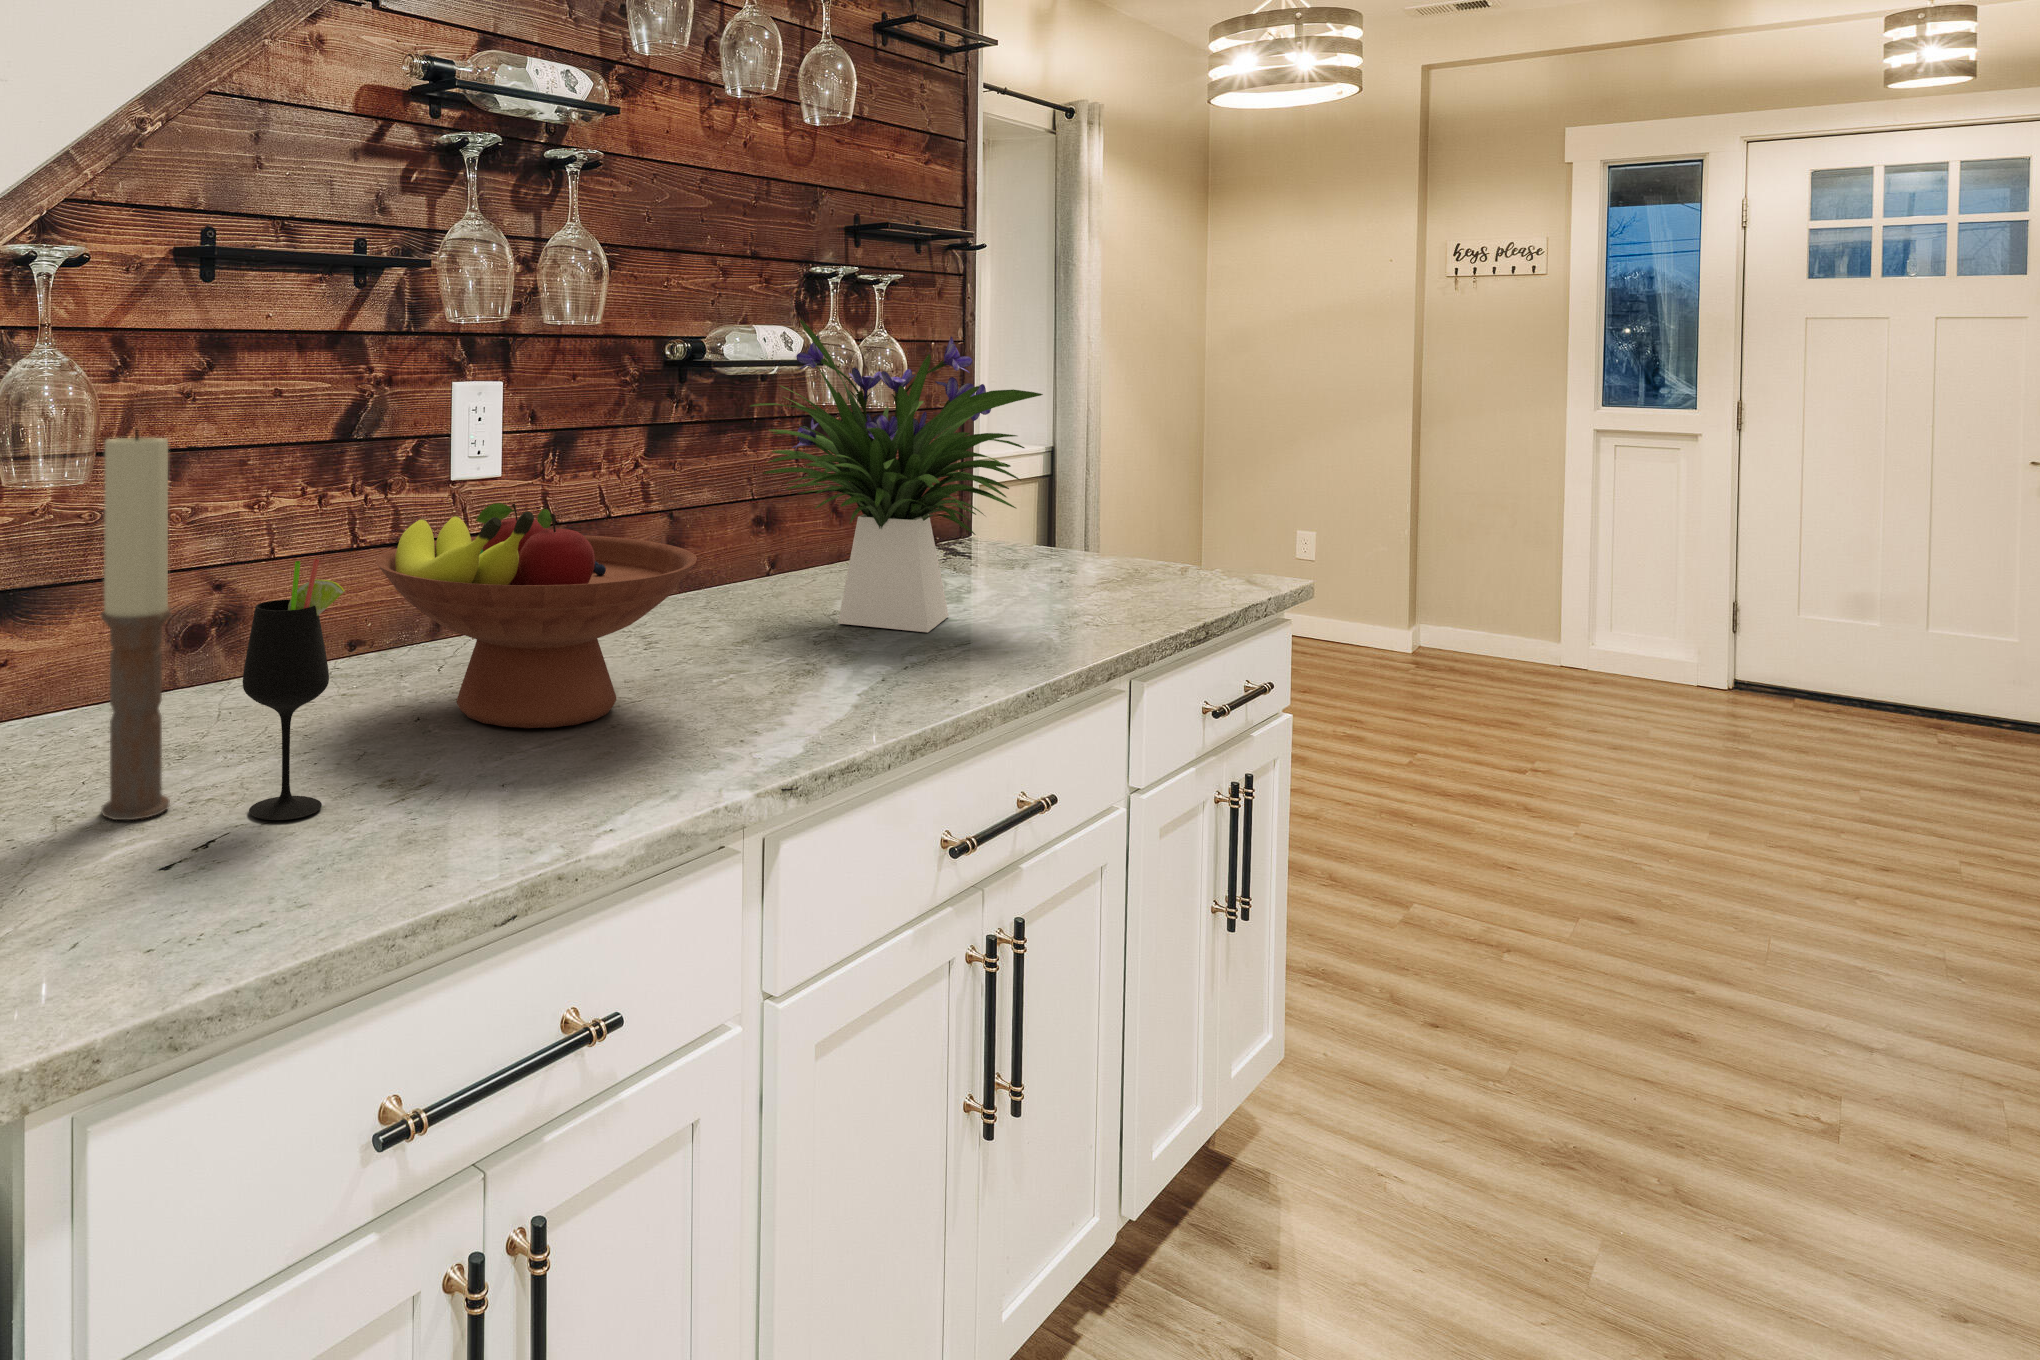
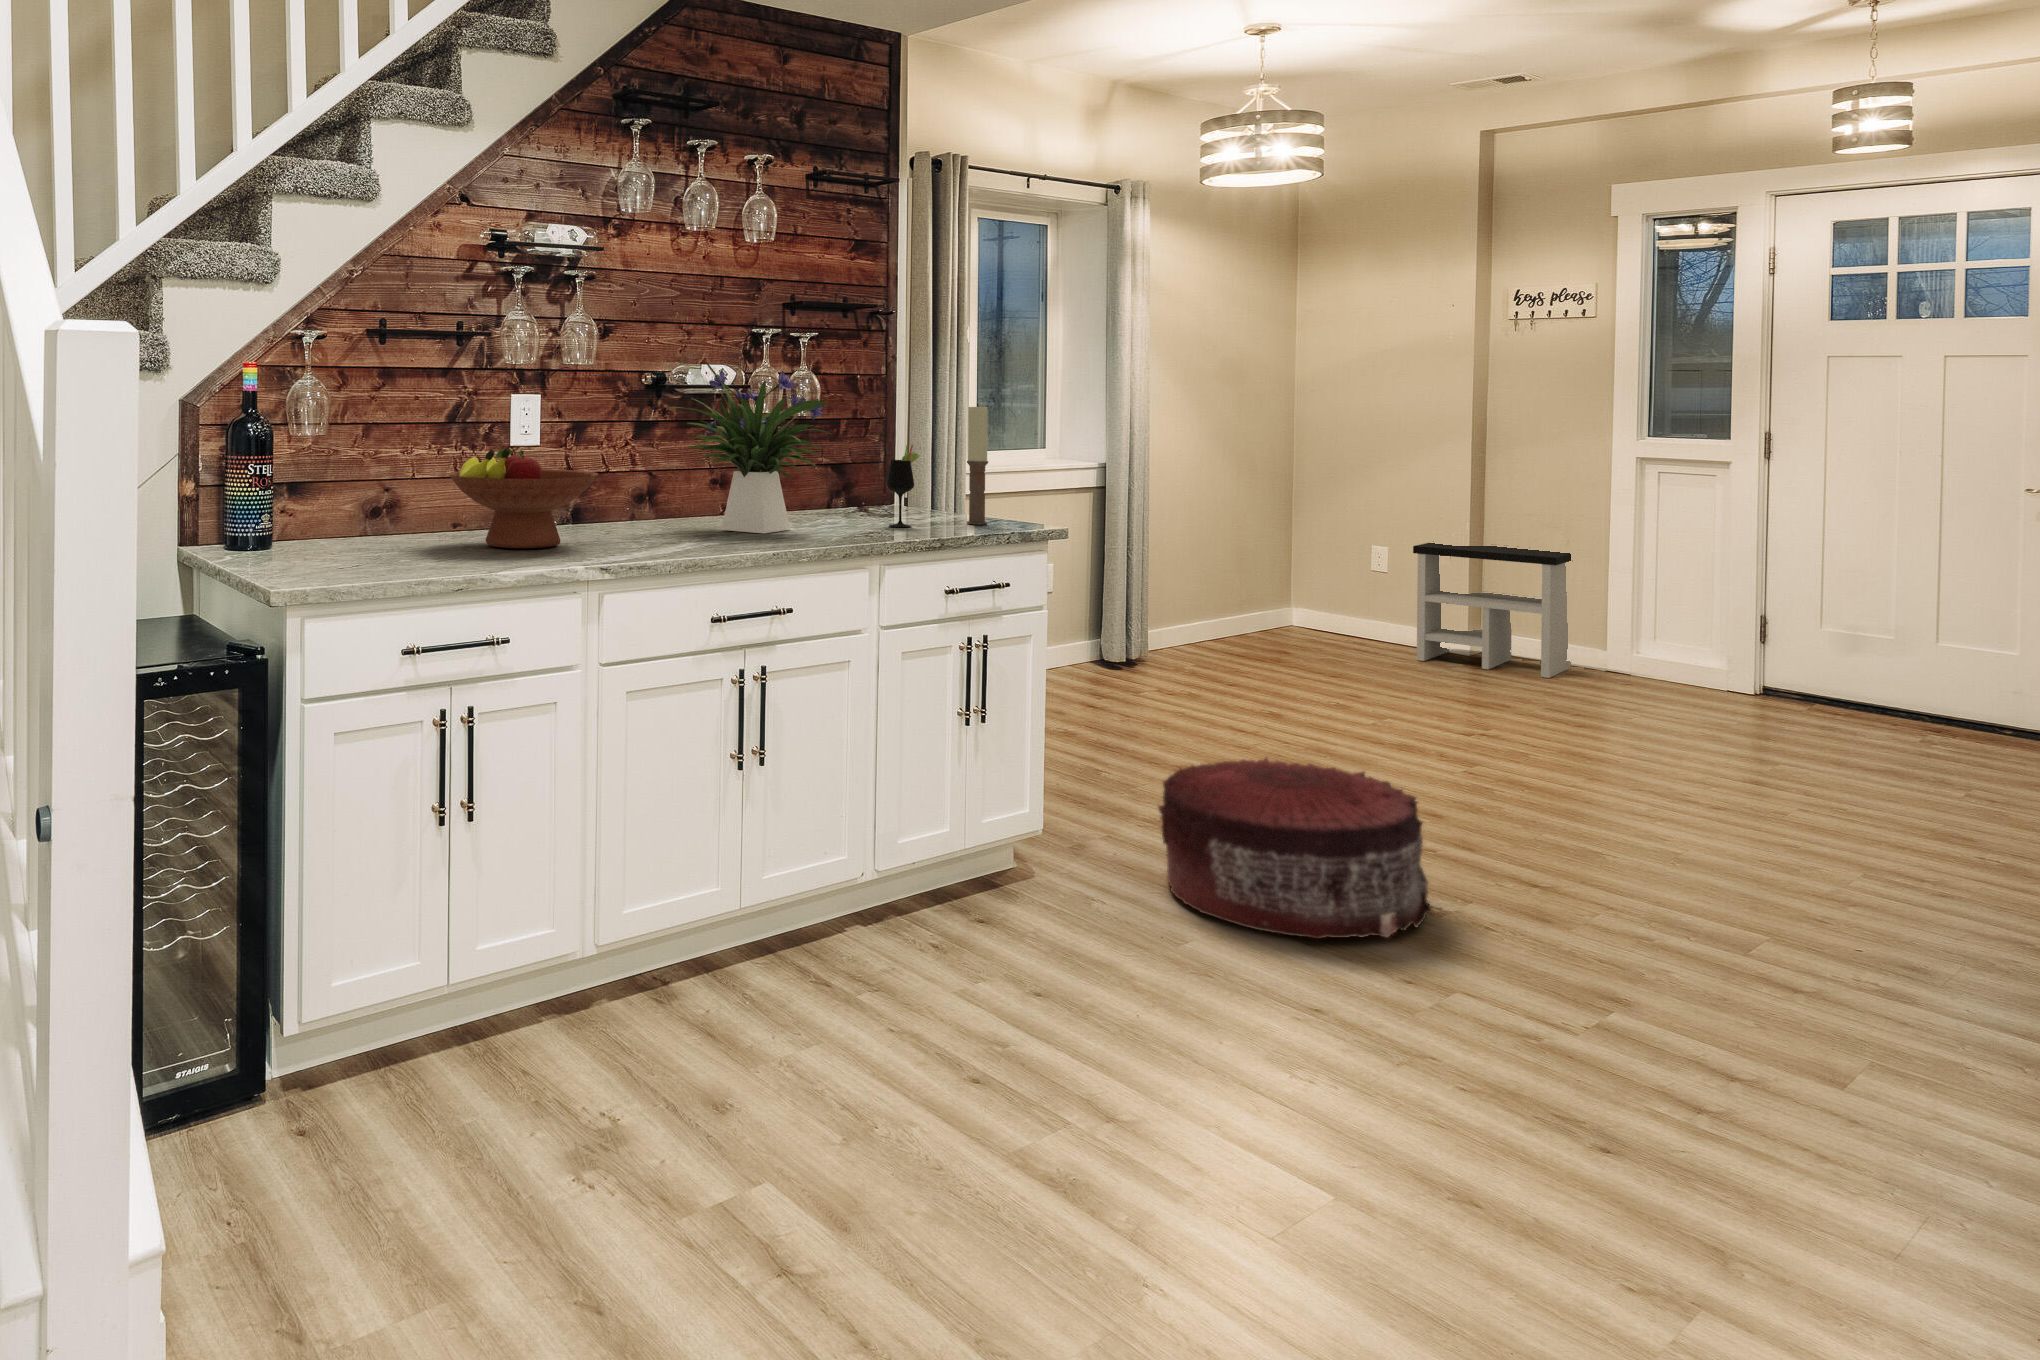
candle: present [101,429,171,820] -> present [967,403,988,525]
side table: none [1353,521,1520,677] -> present [1413,543,1573,678]
wine glass: present [243,559,345,820] -> present [887,445,920,527]
pouf: none [1431,900,1889,1259] -> present [1158,758,1434,939]

